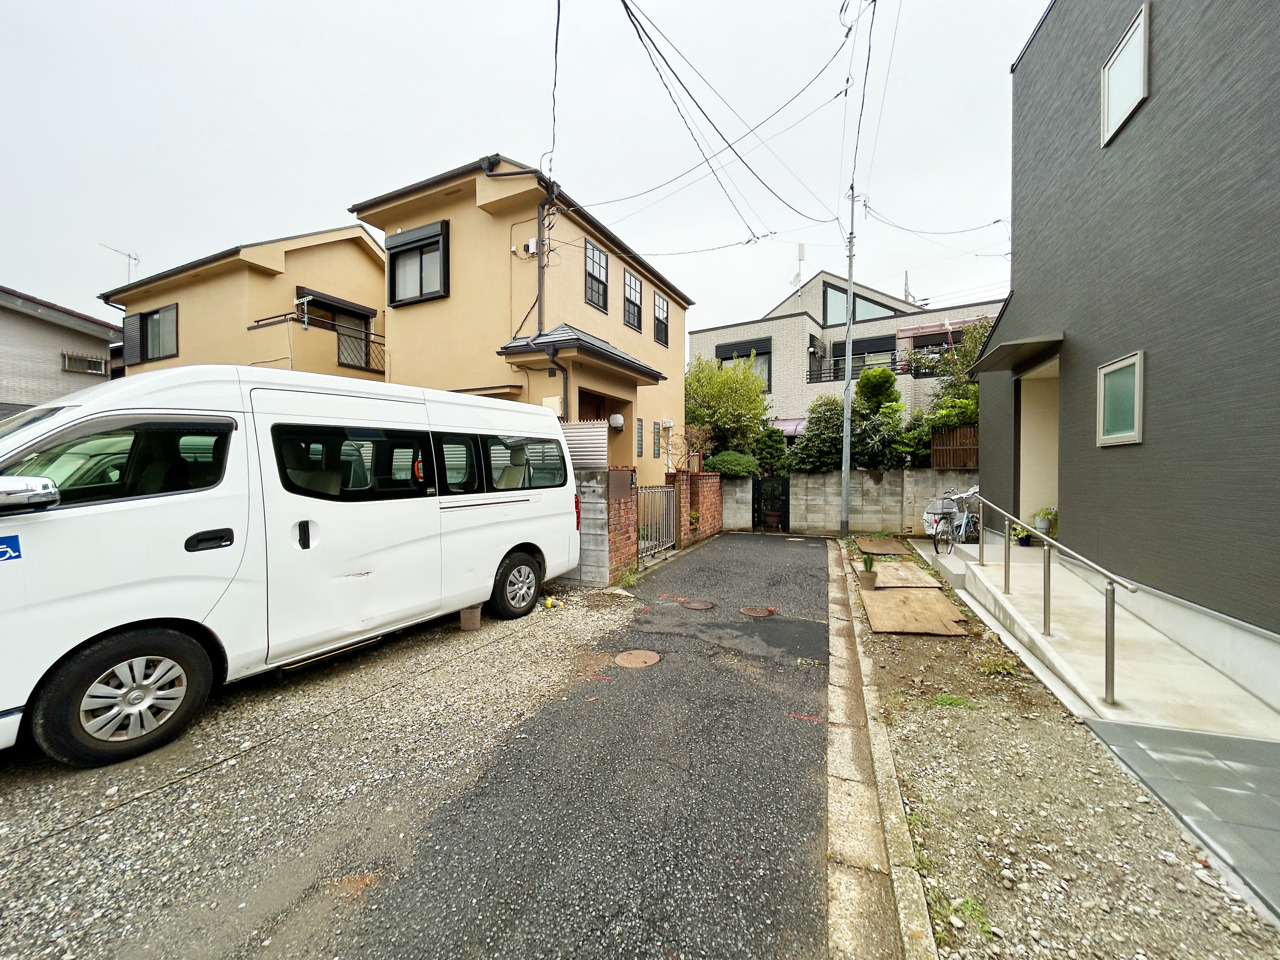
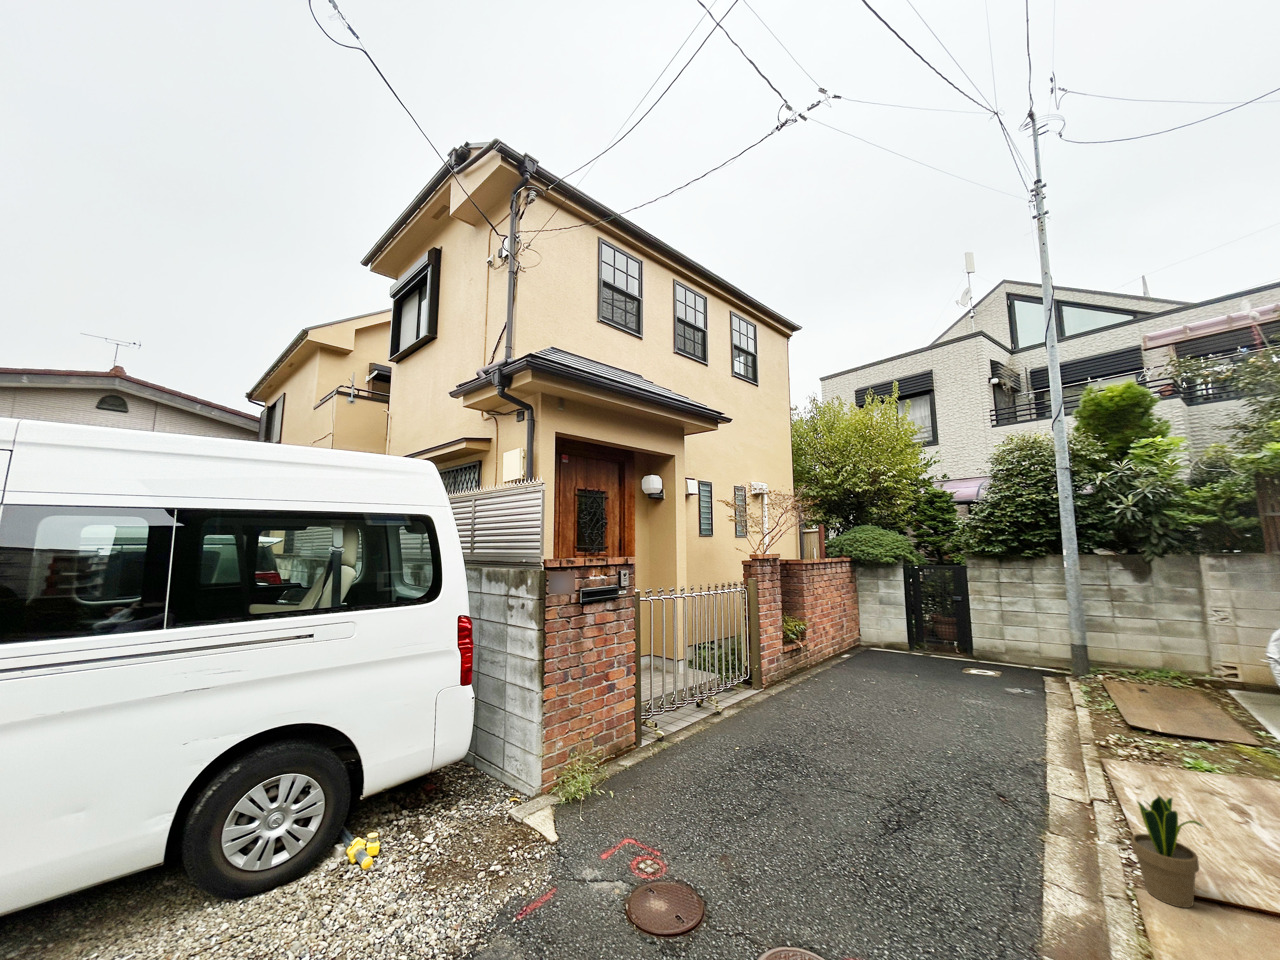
bucket: present [459,603,483,630] -> none [122,840,182,928]

